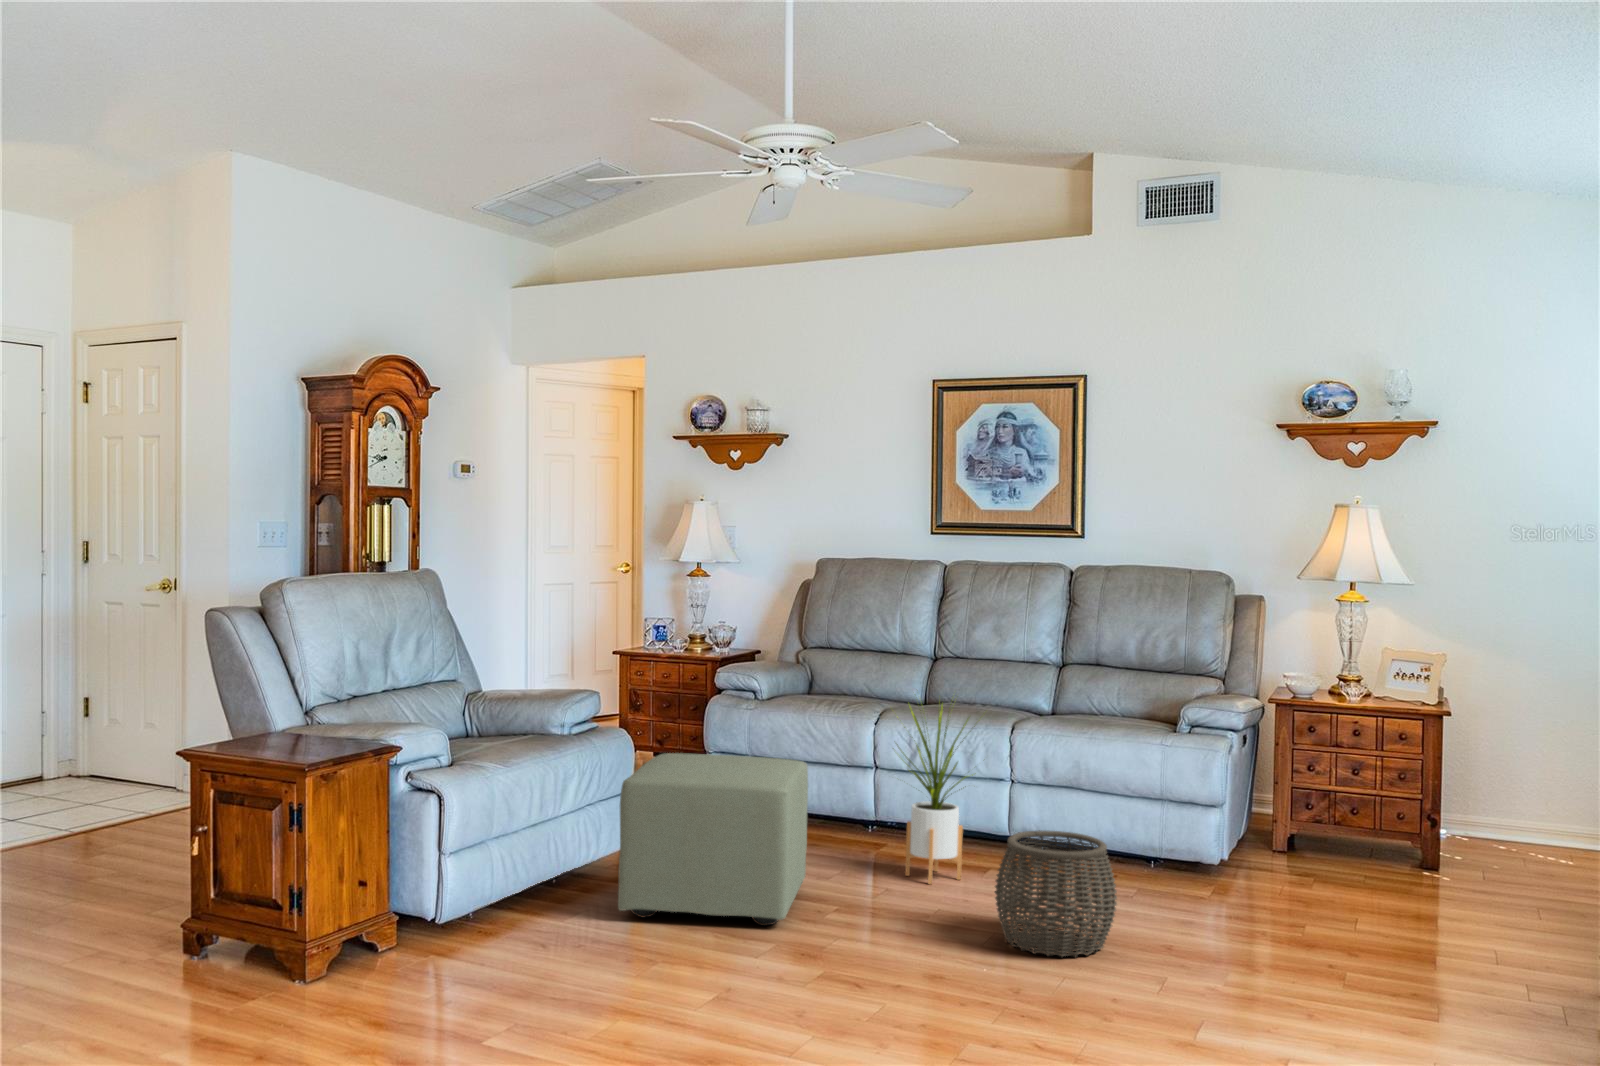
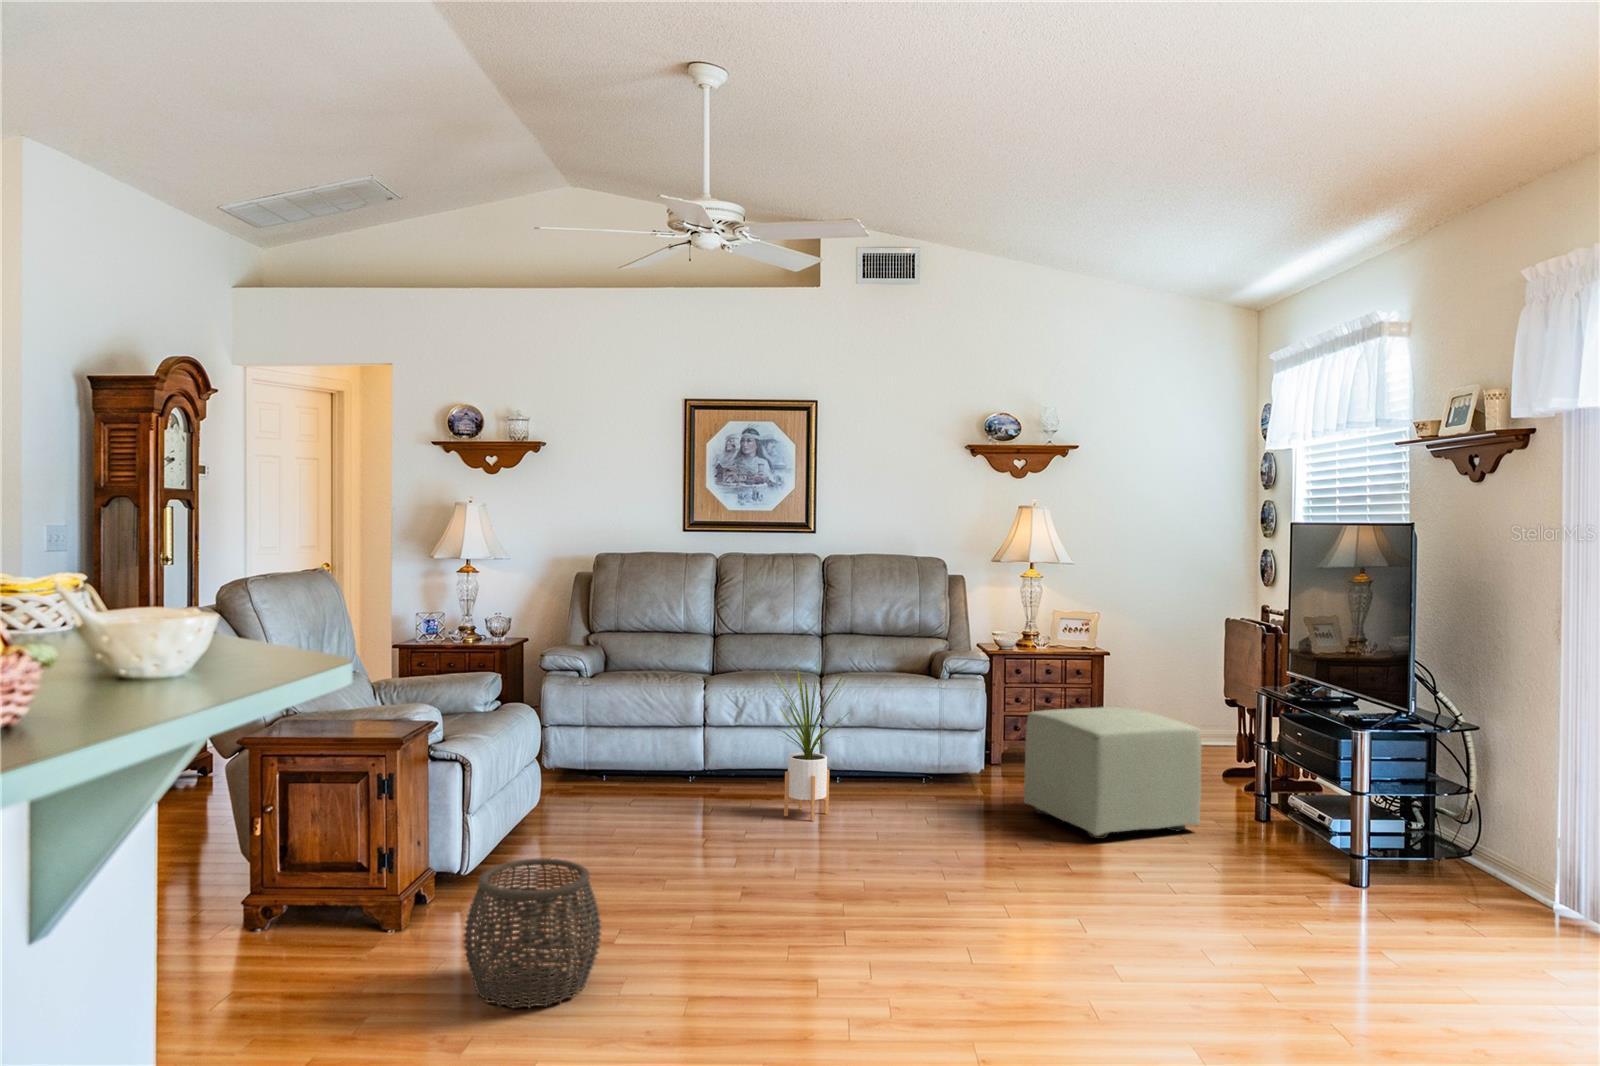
ottoman: present [618,753,808,926] -> present [1024,707,1202,839]
woven basket: present [995,830,1117,957] -> present [464,859,601,1008]

